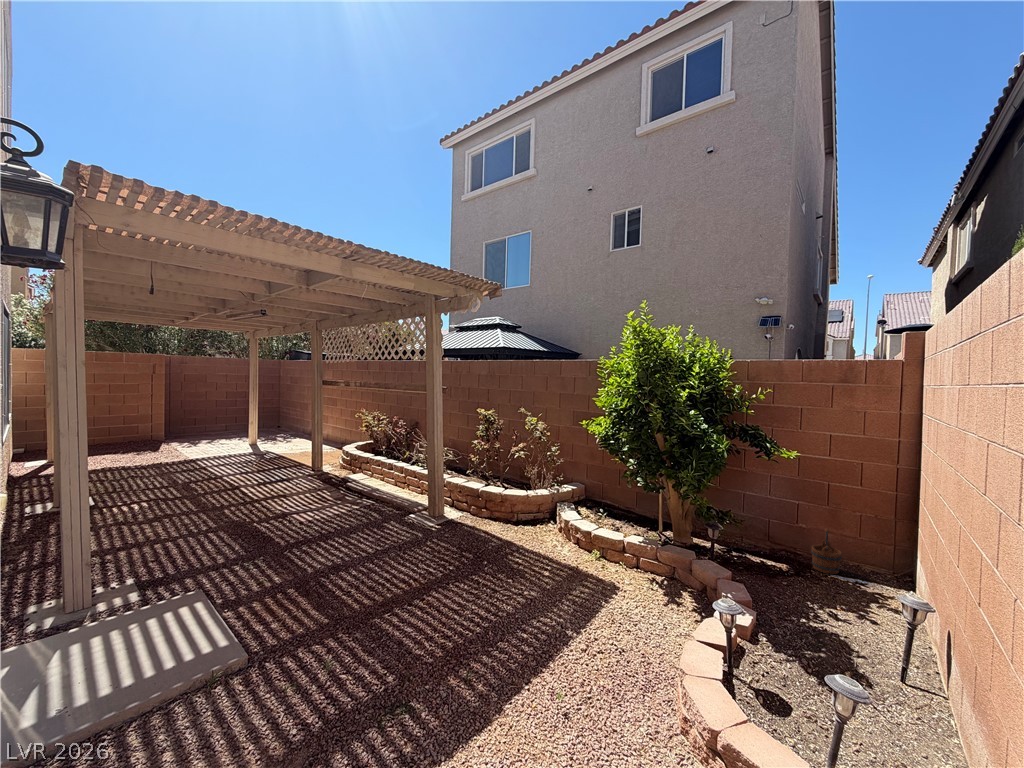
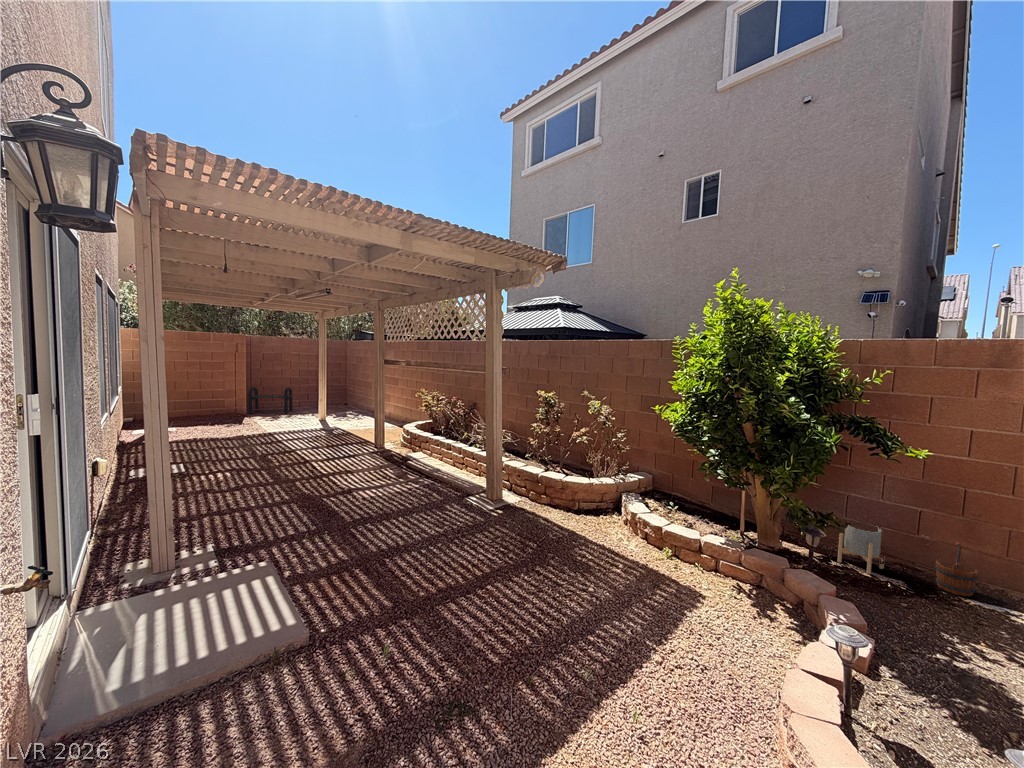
bench: none [163,411,215,441] -> present [248,387,293,414]
planter: none [738,517,775,562] -> present [838,525,884,574]

